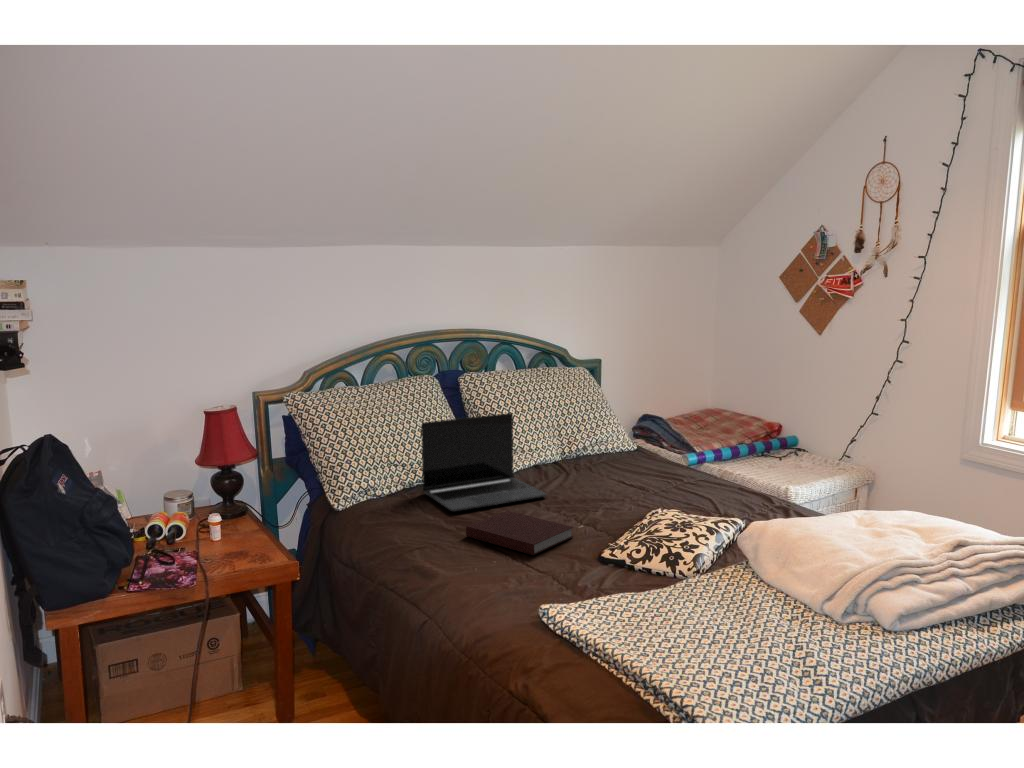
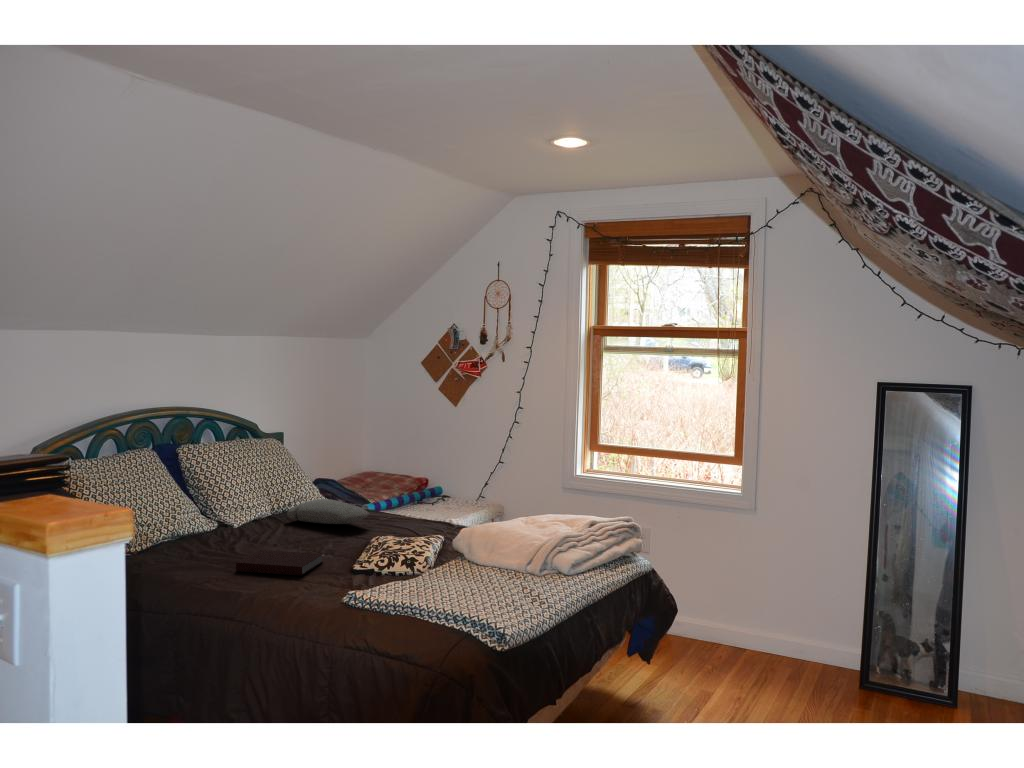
laptop: present [421,413,546,511] -> none [168,475,281,557]
pillow: none [571,447,664,482] -> present [287,499,369,524]

